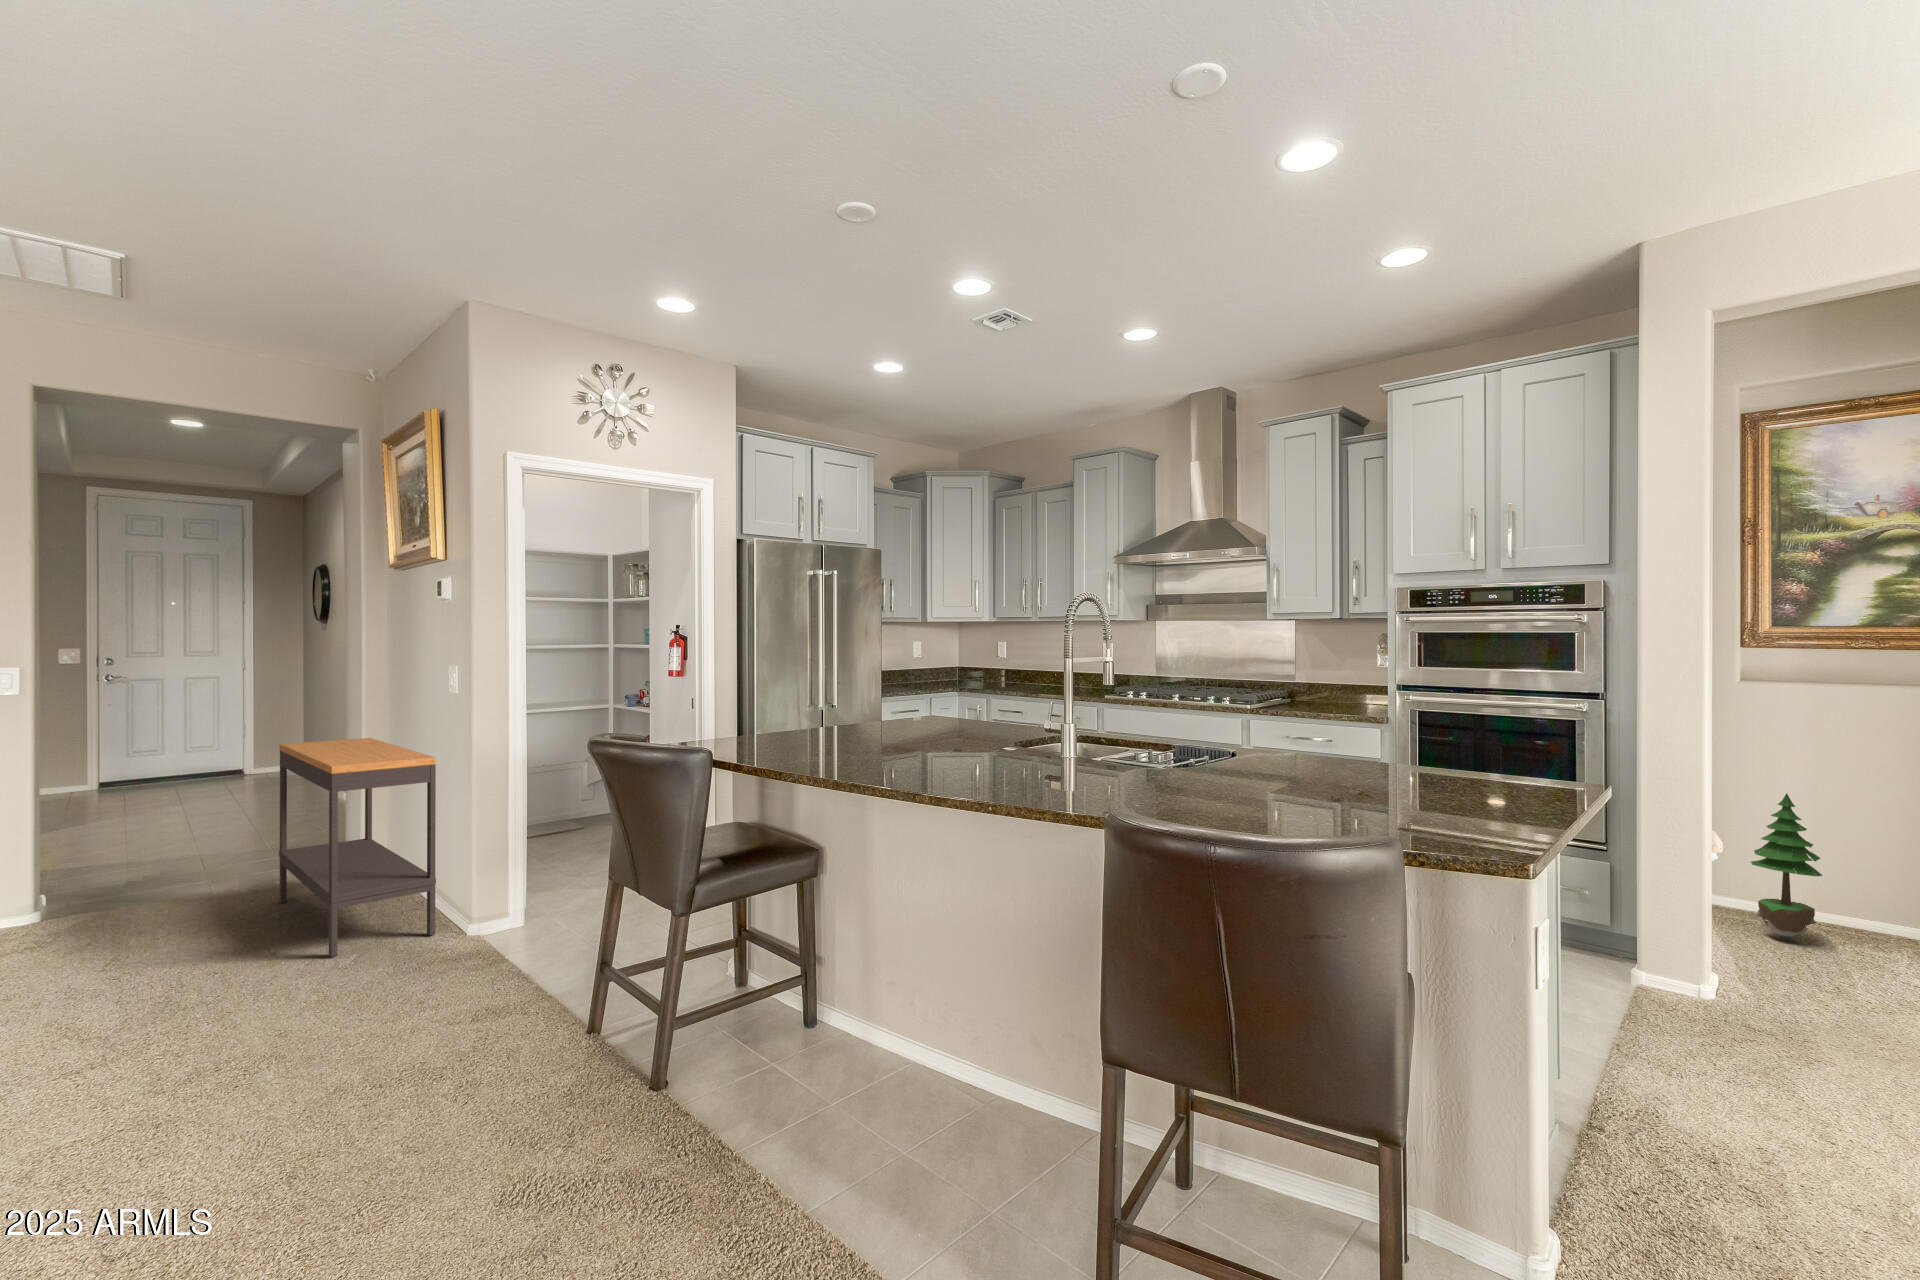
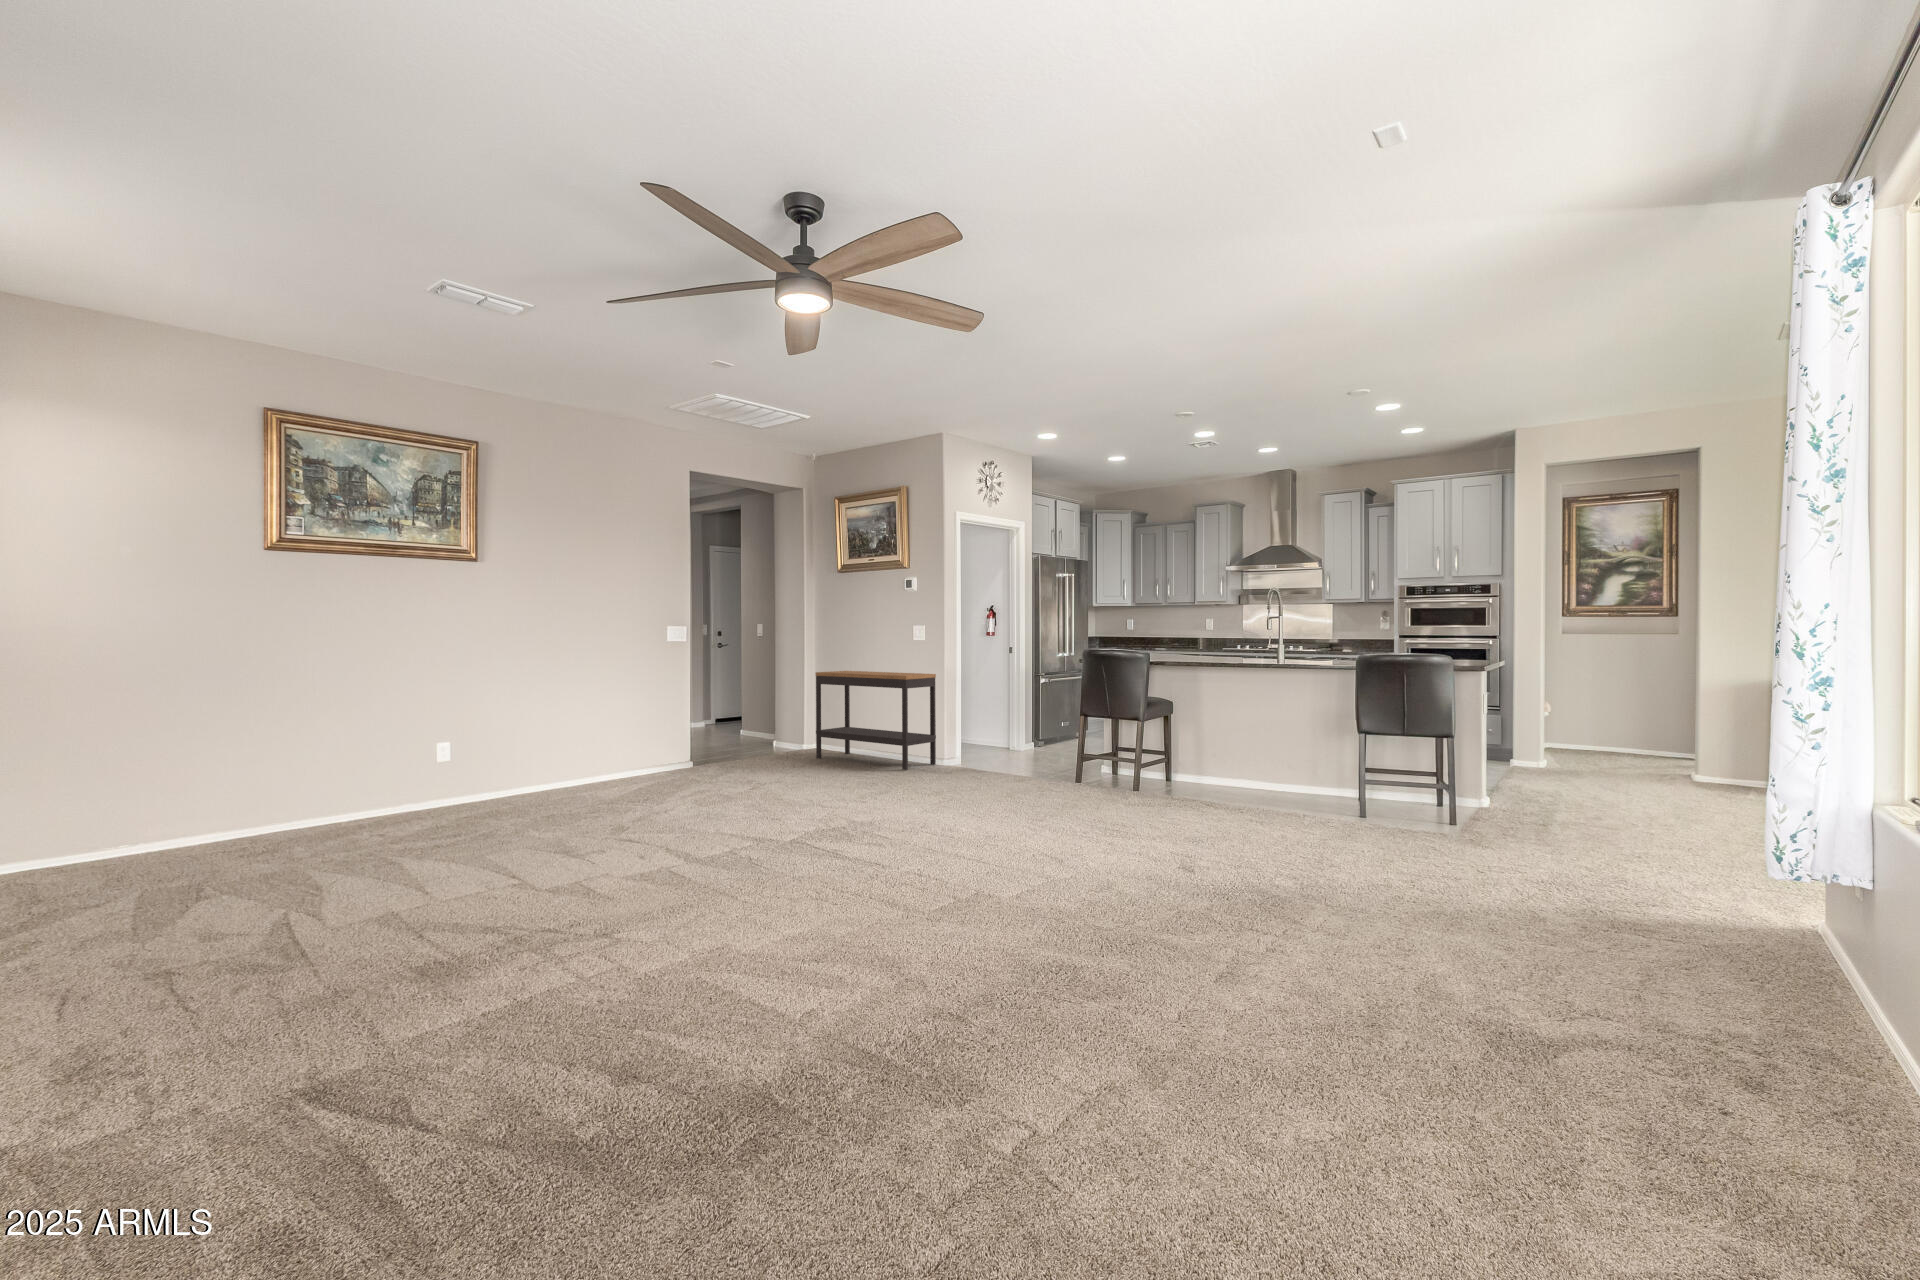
potted tree: present [1751,793,1822,940] -> none [1568,685,1599,756]

